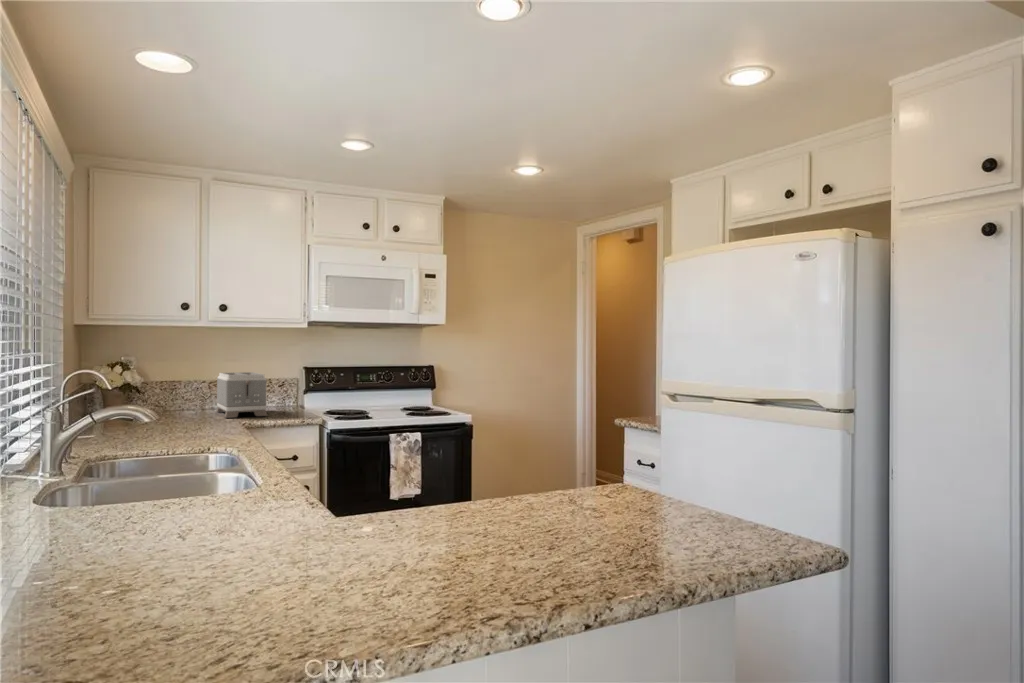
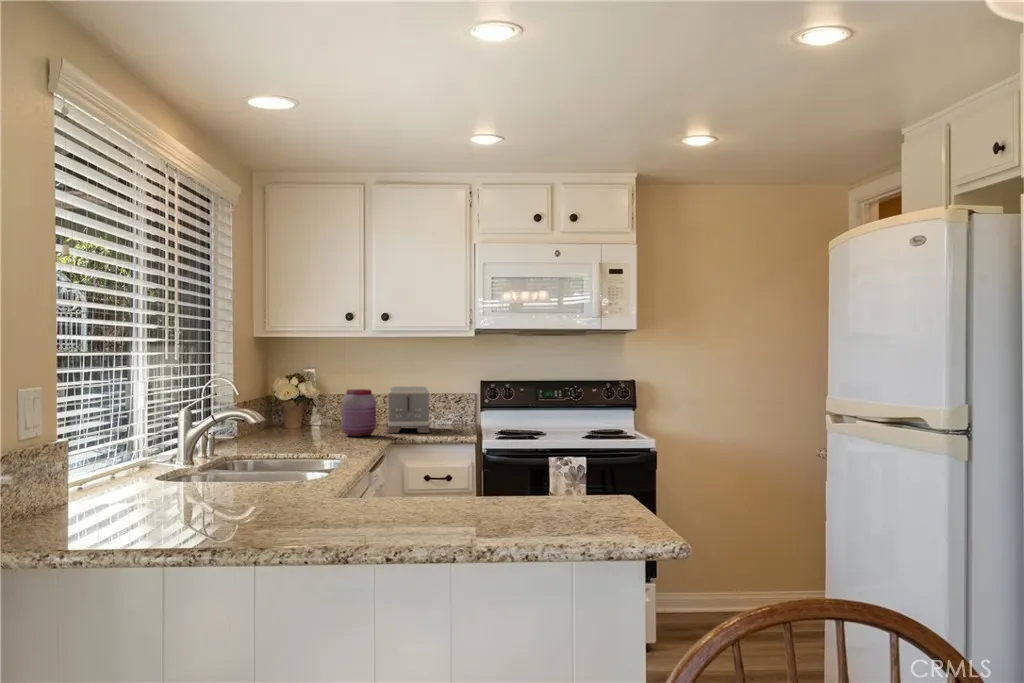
jar: none [184,378,221,424] -> present [341,389,376,436]

